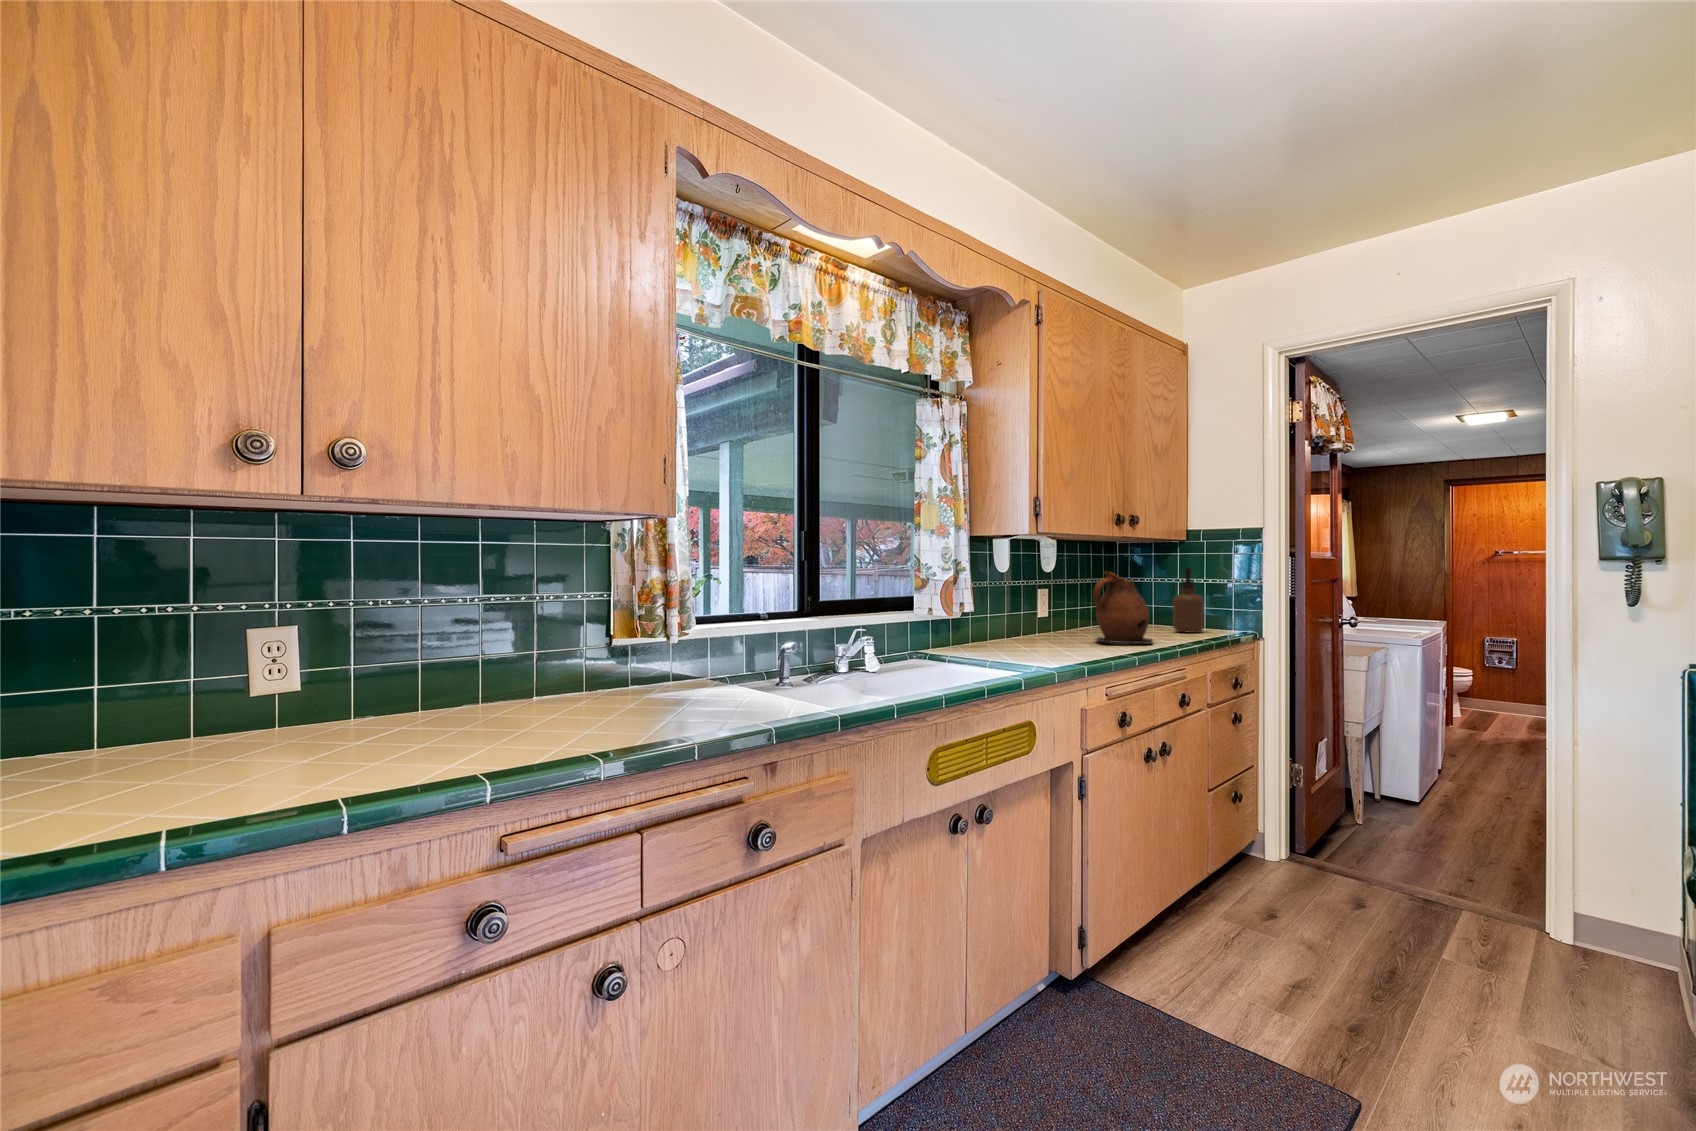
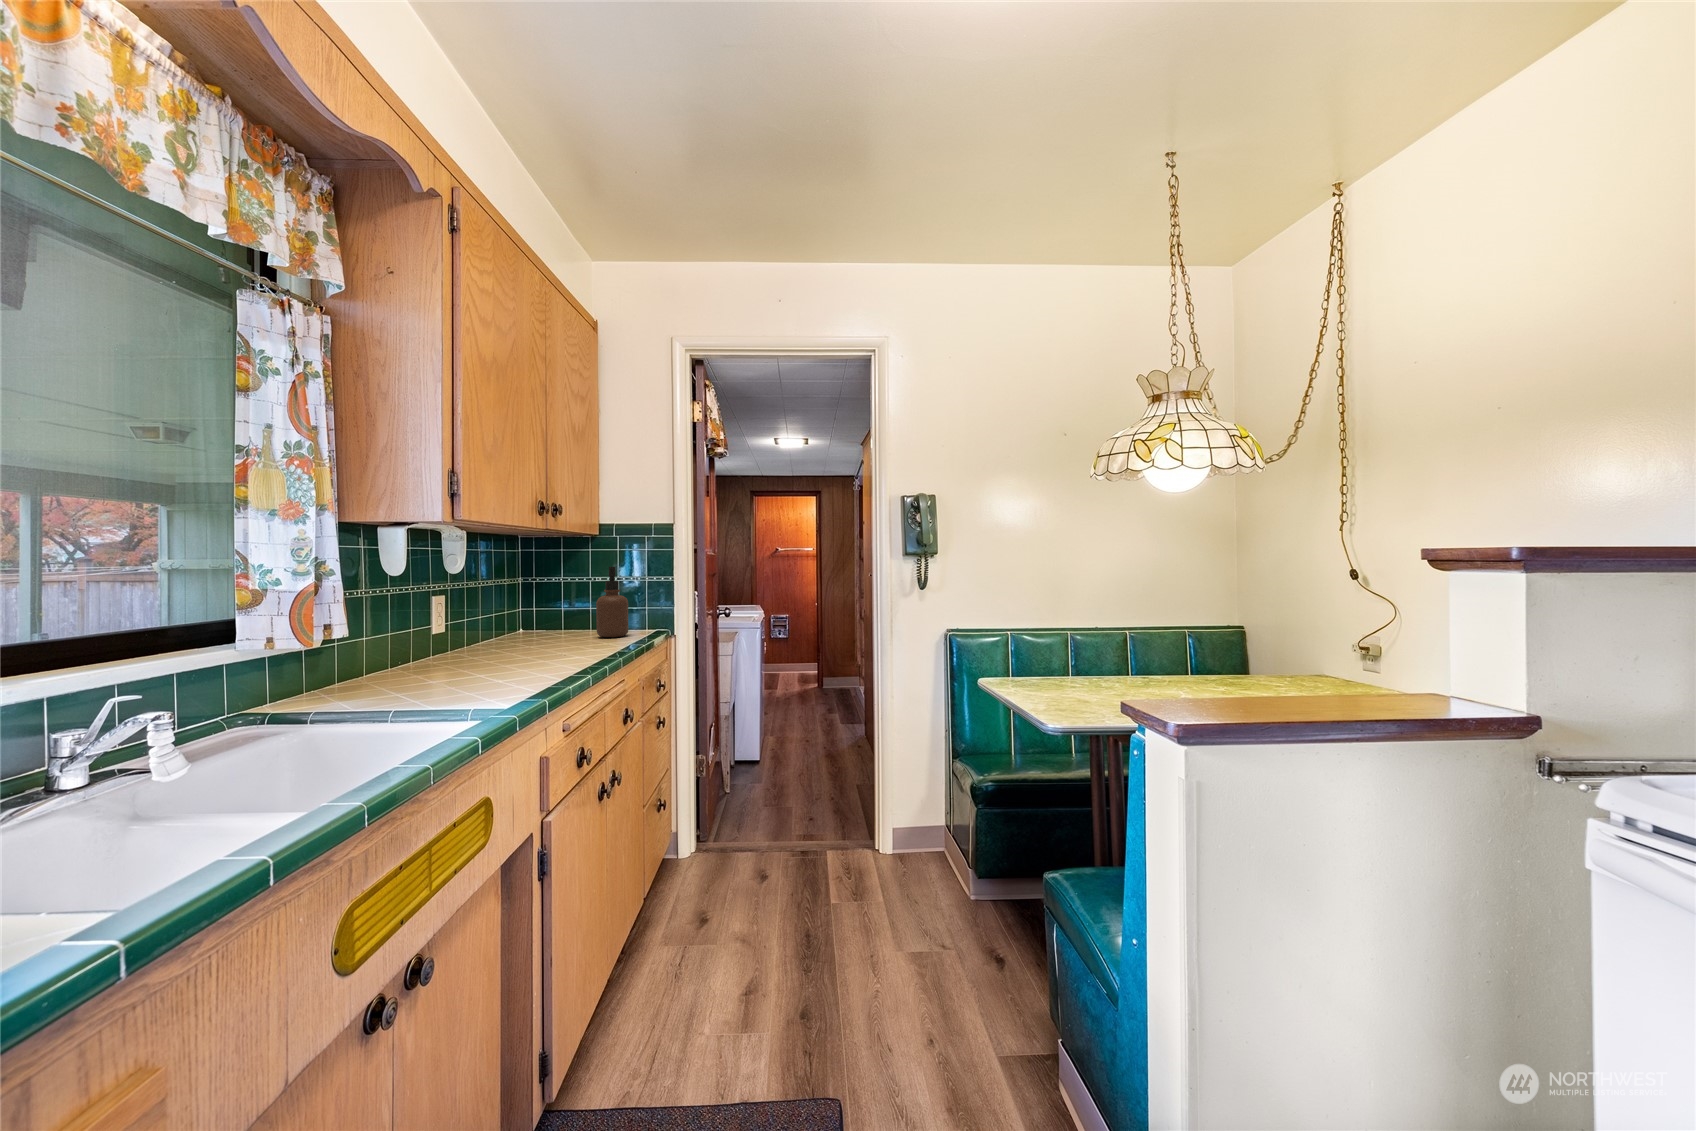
ceramic pitcher: present [1093,572,1153,644] -> none [516,573,594,660]

